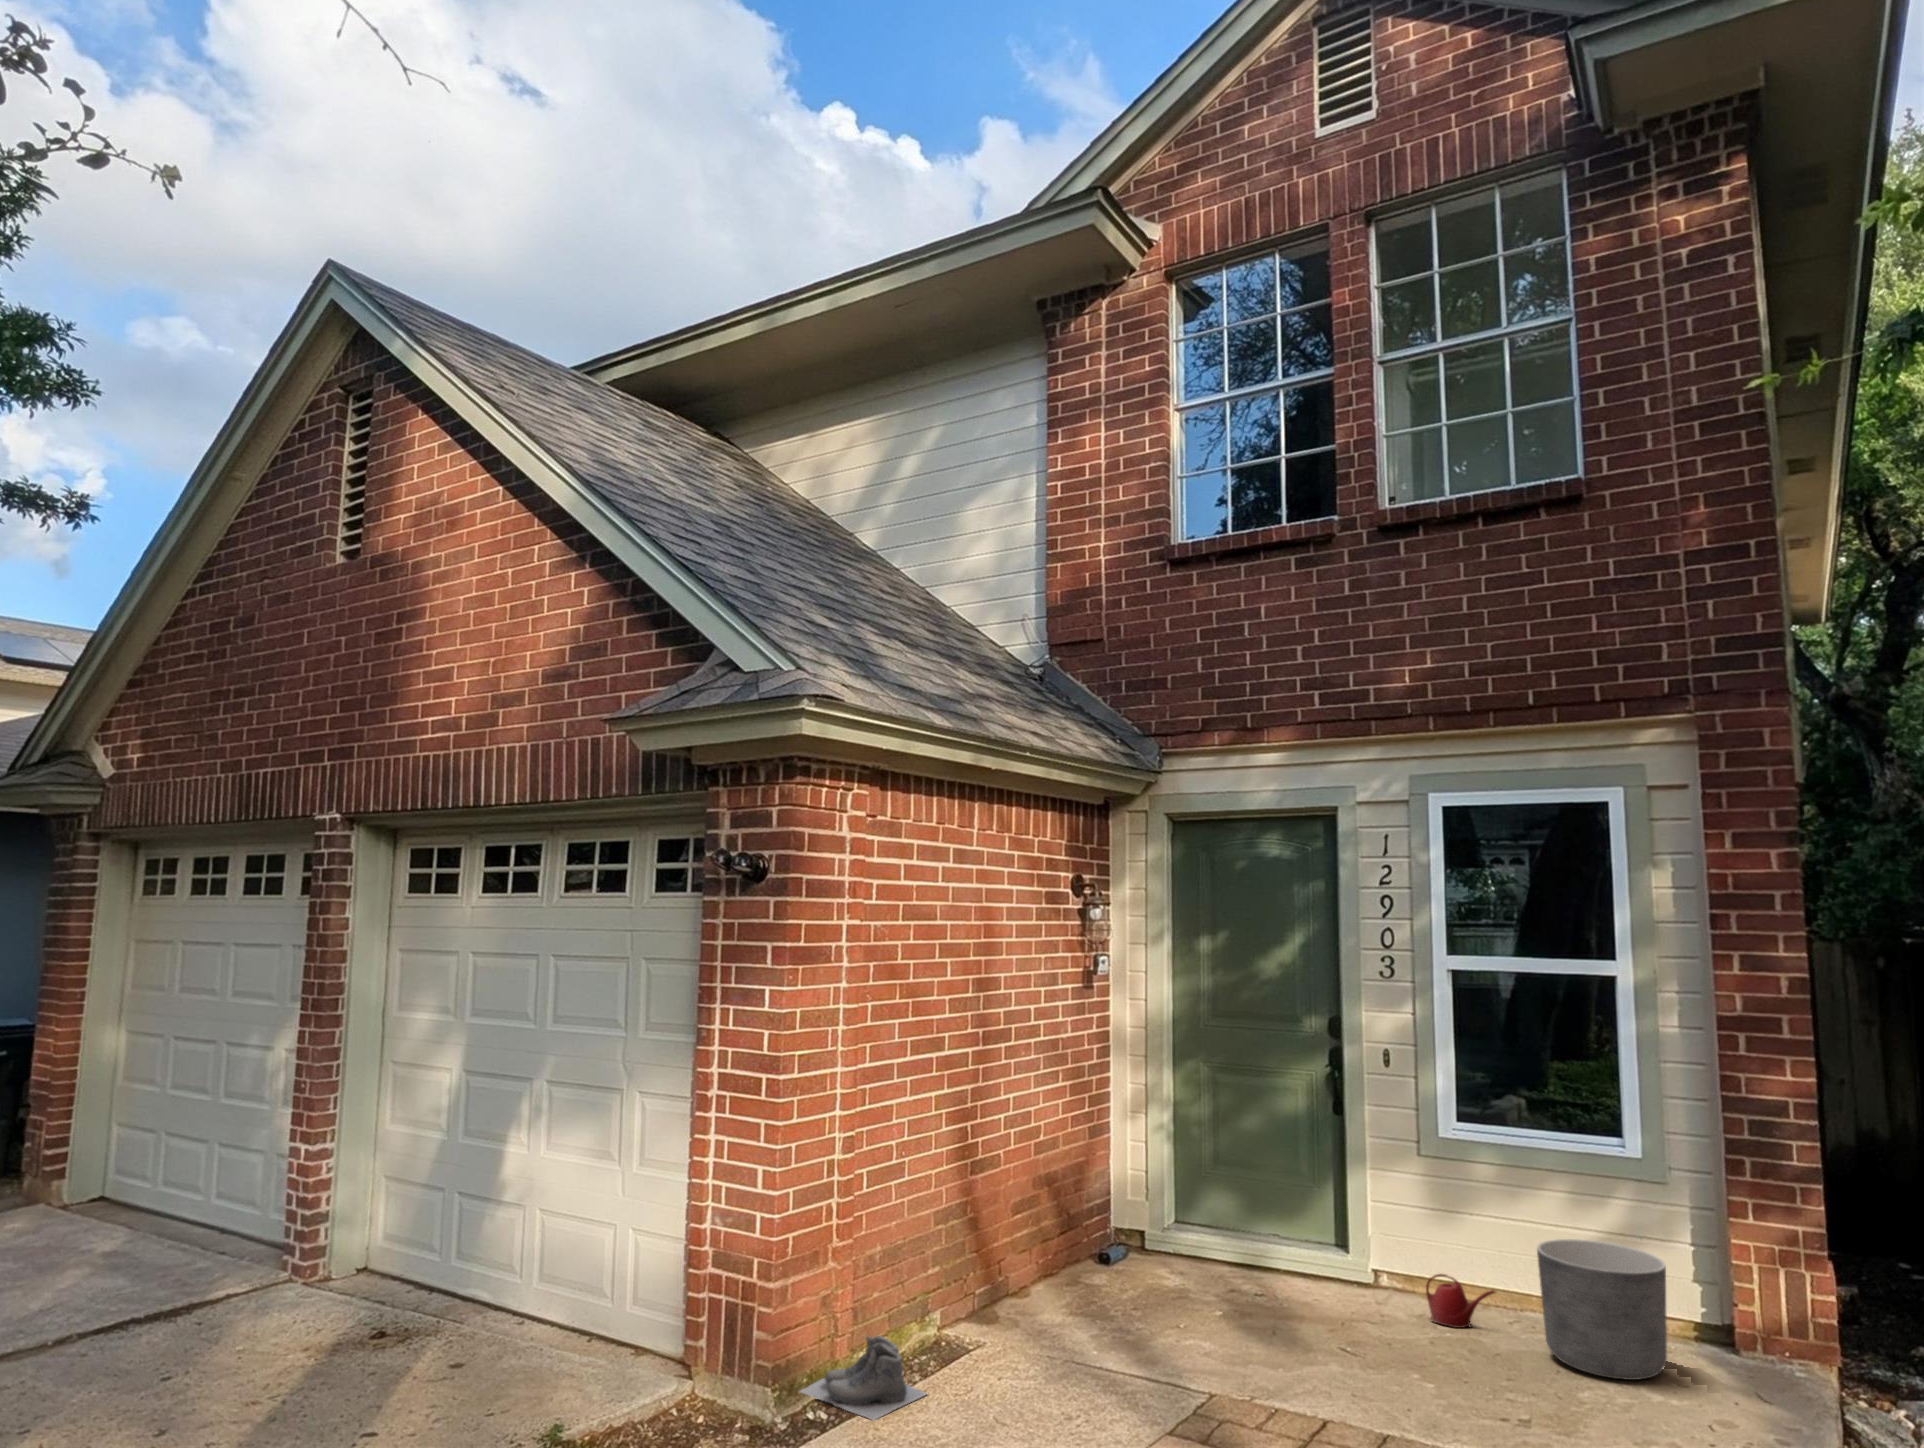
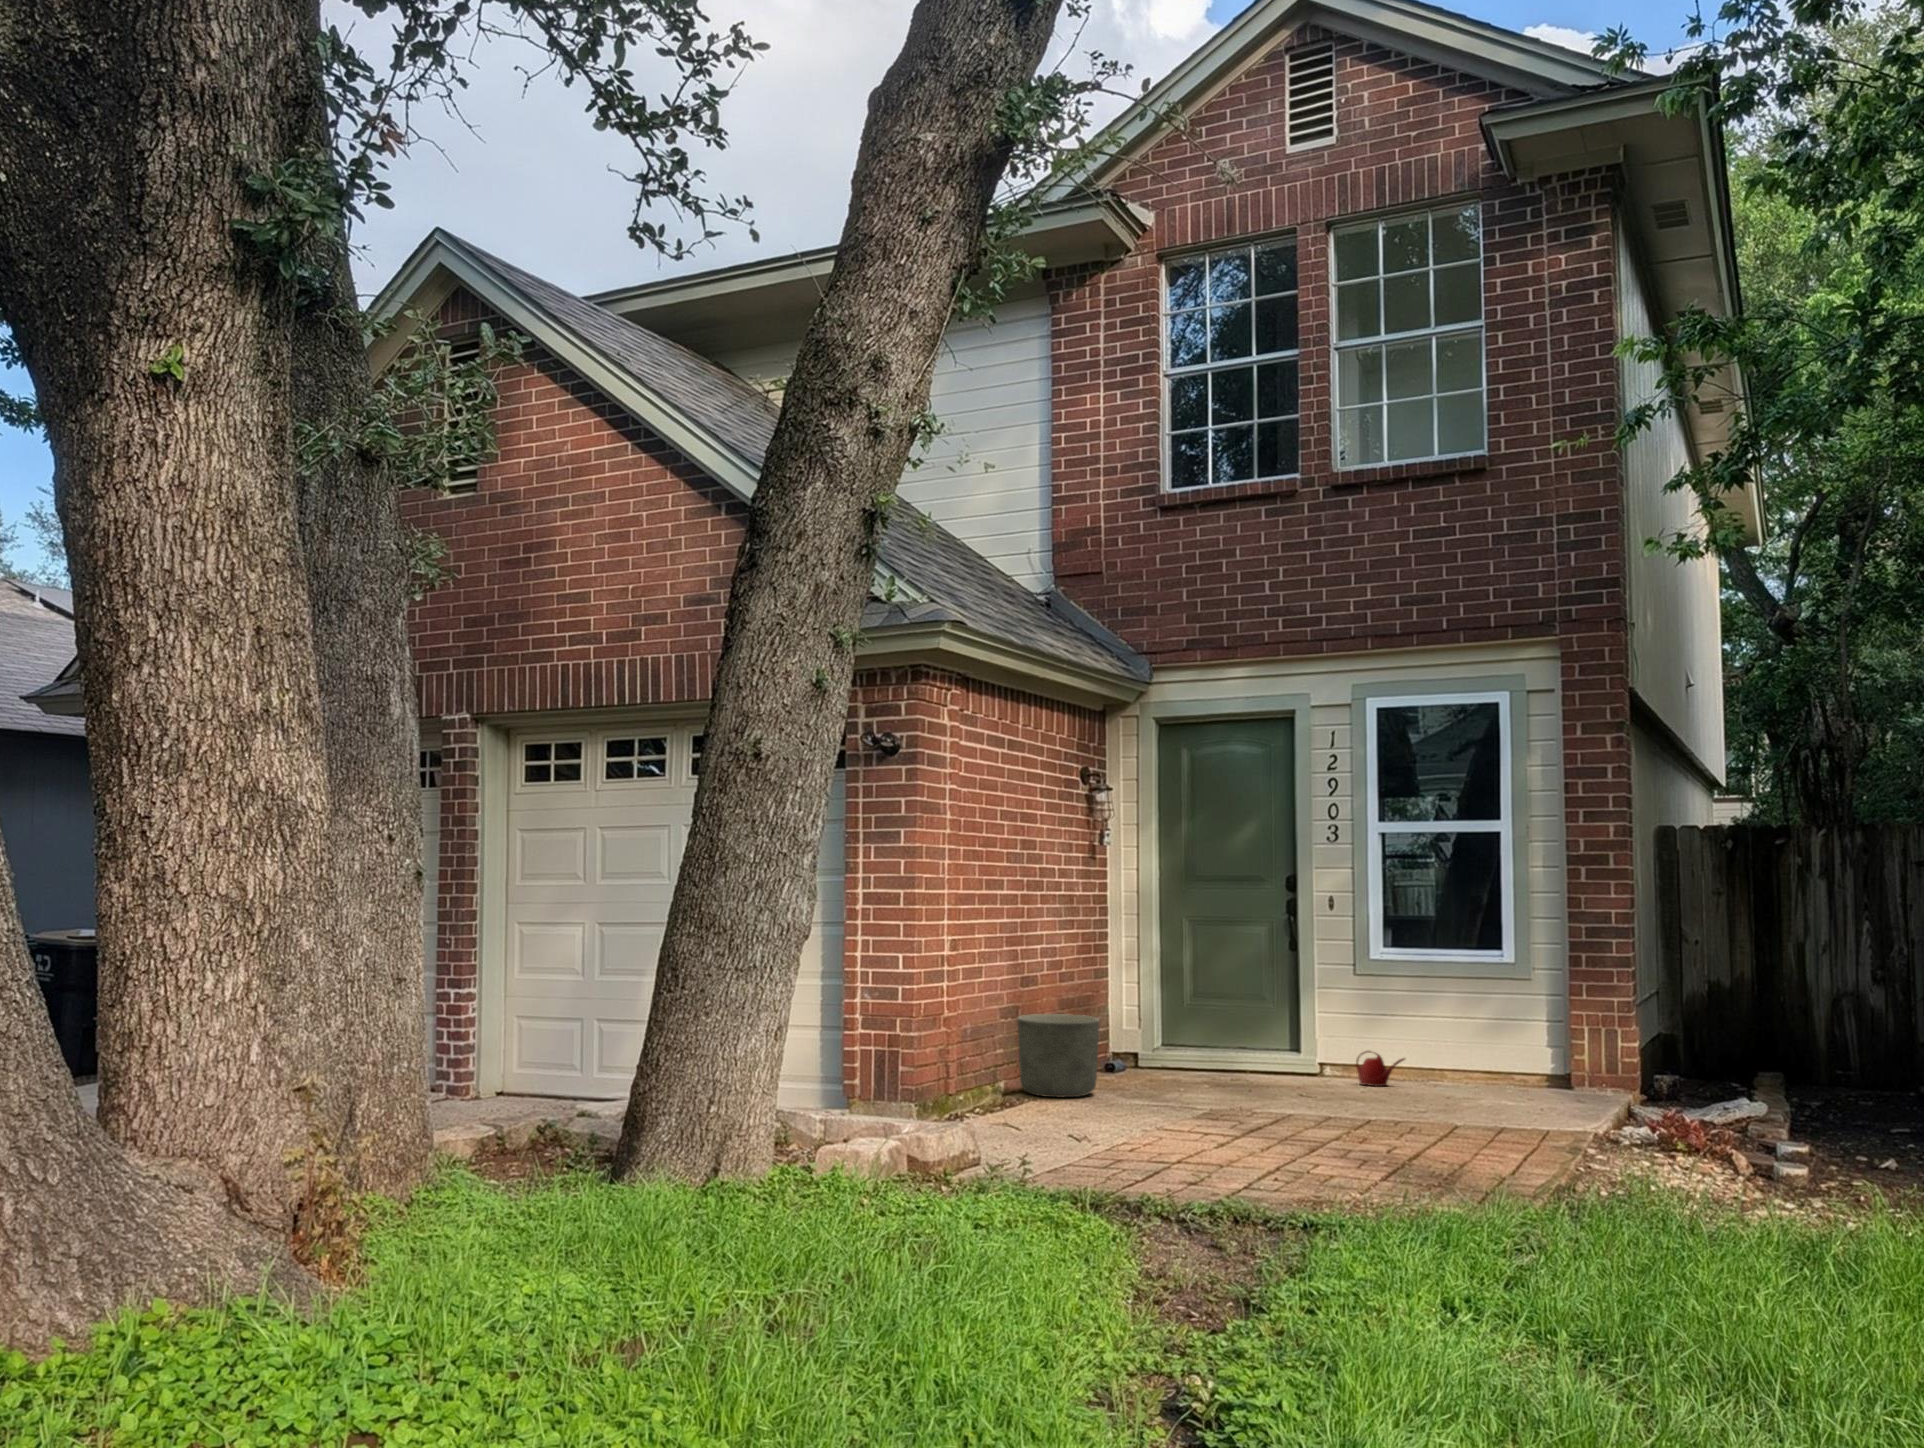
planter: present [1537,1239,1667,1380] -> present [1018,1014,1099,1098]
boots: present [800,1335,927,1421] -> none [932,1074,1023,1121]

